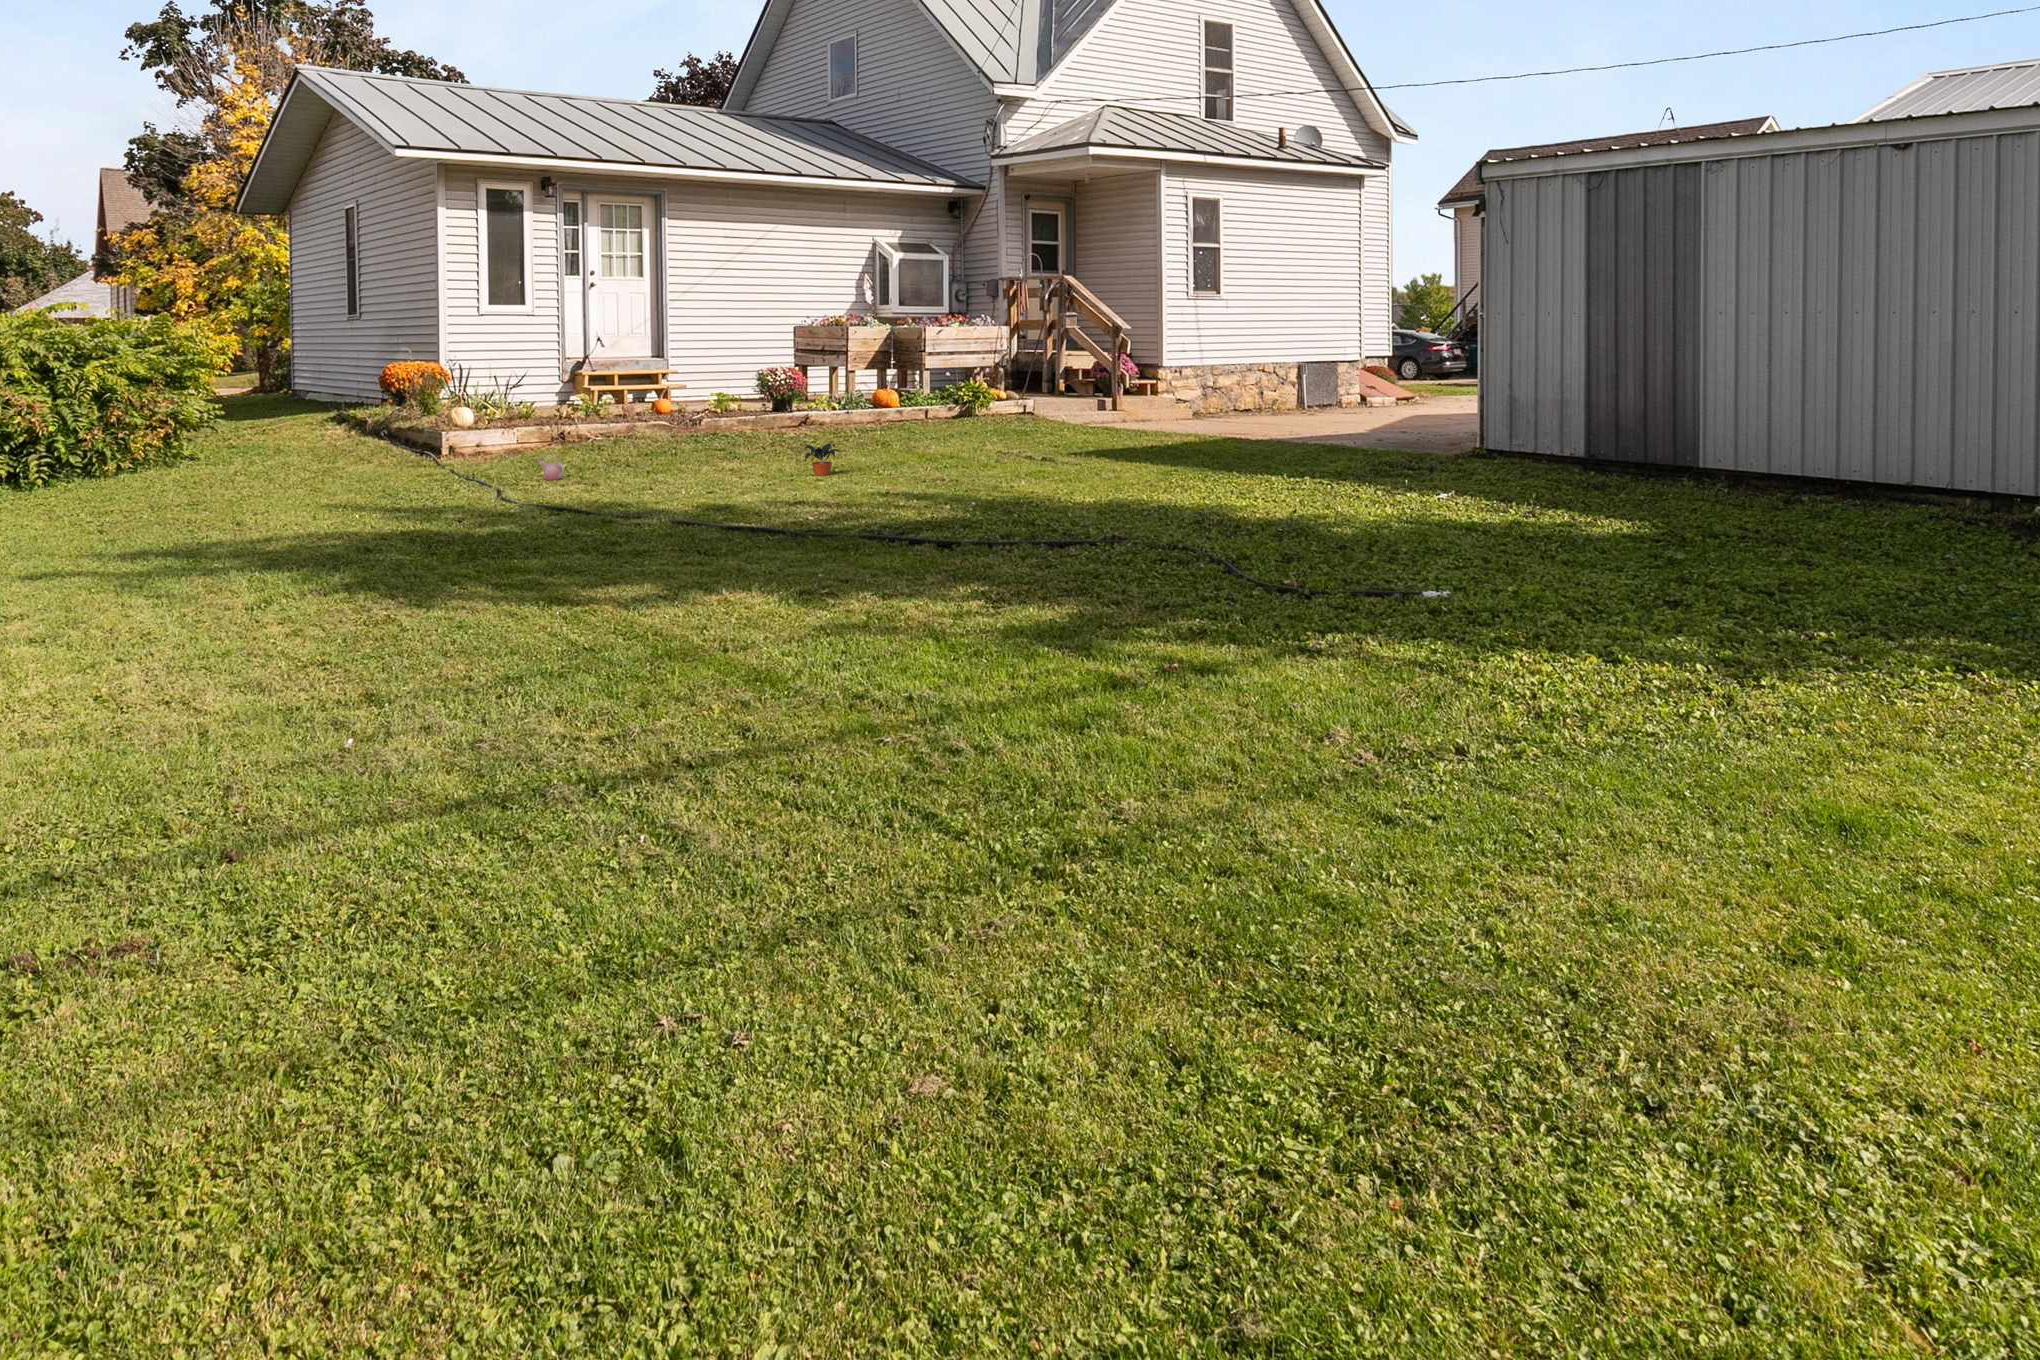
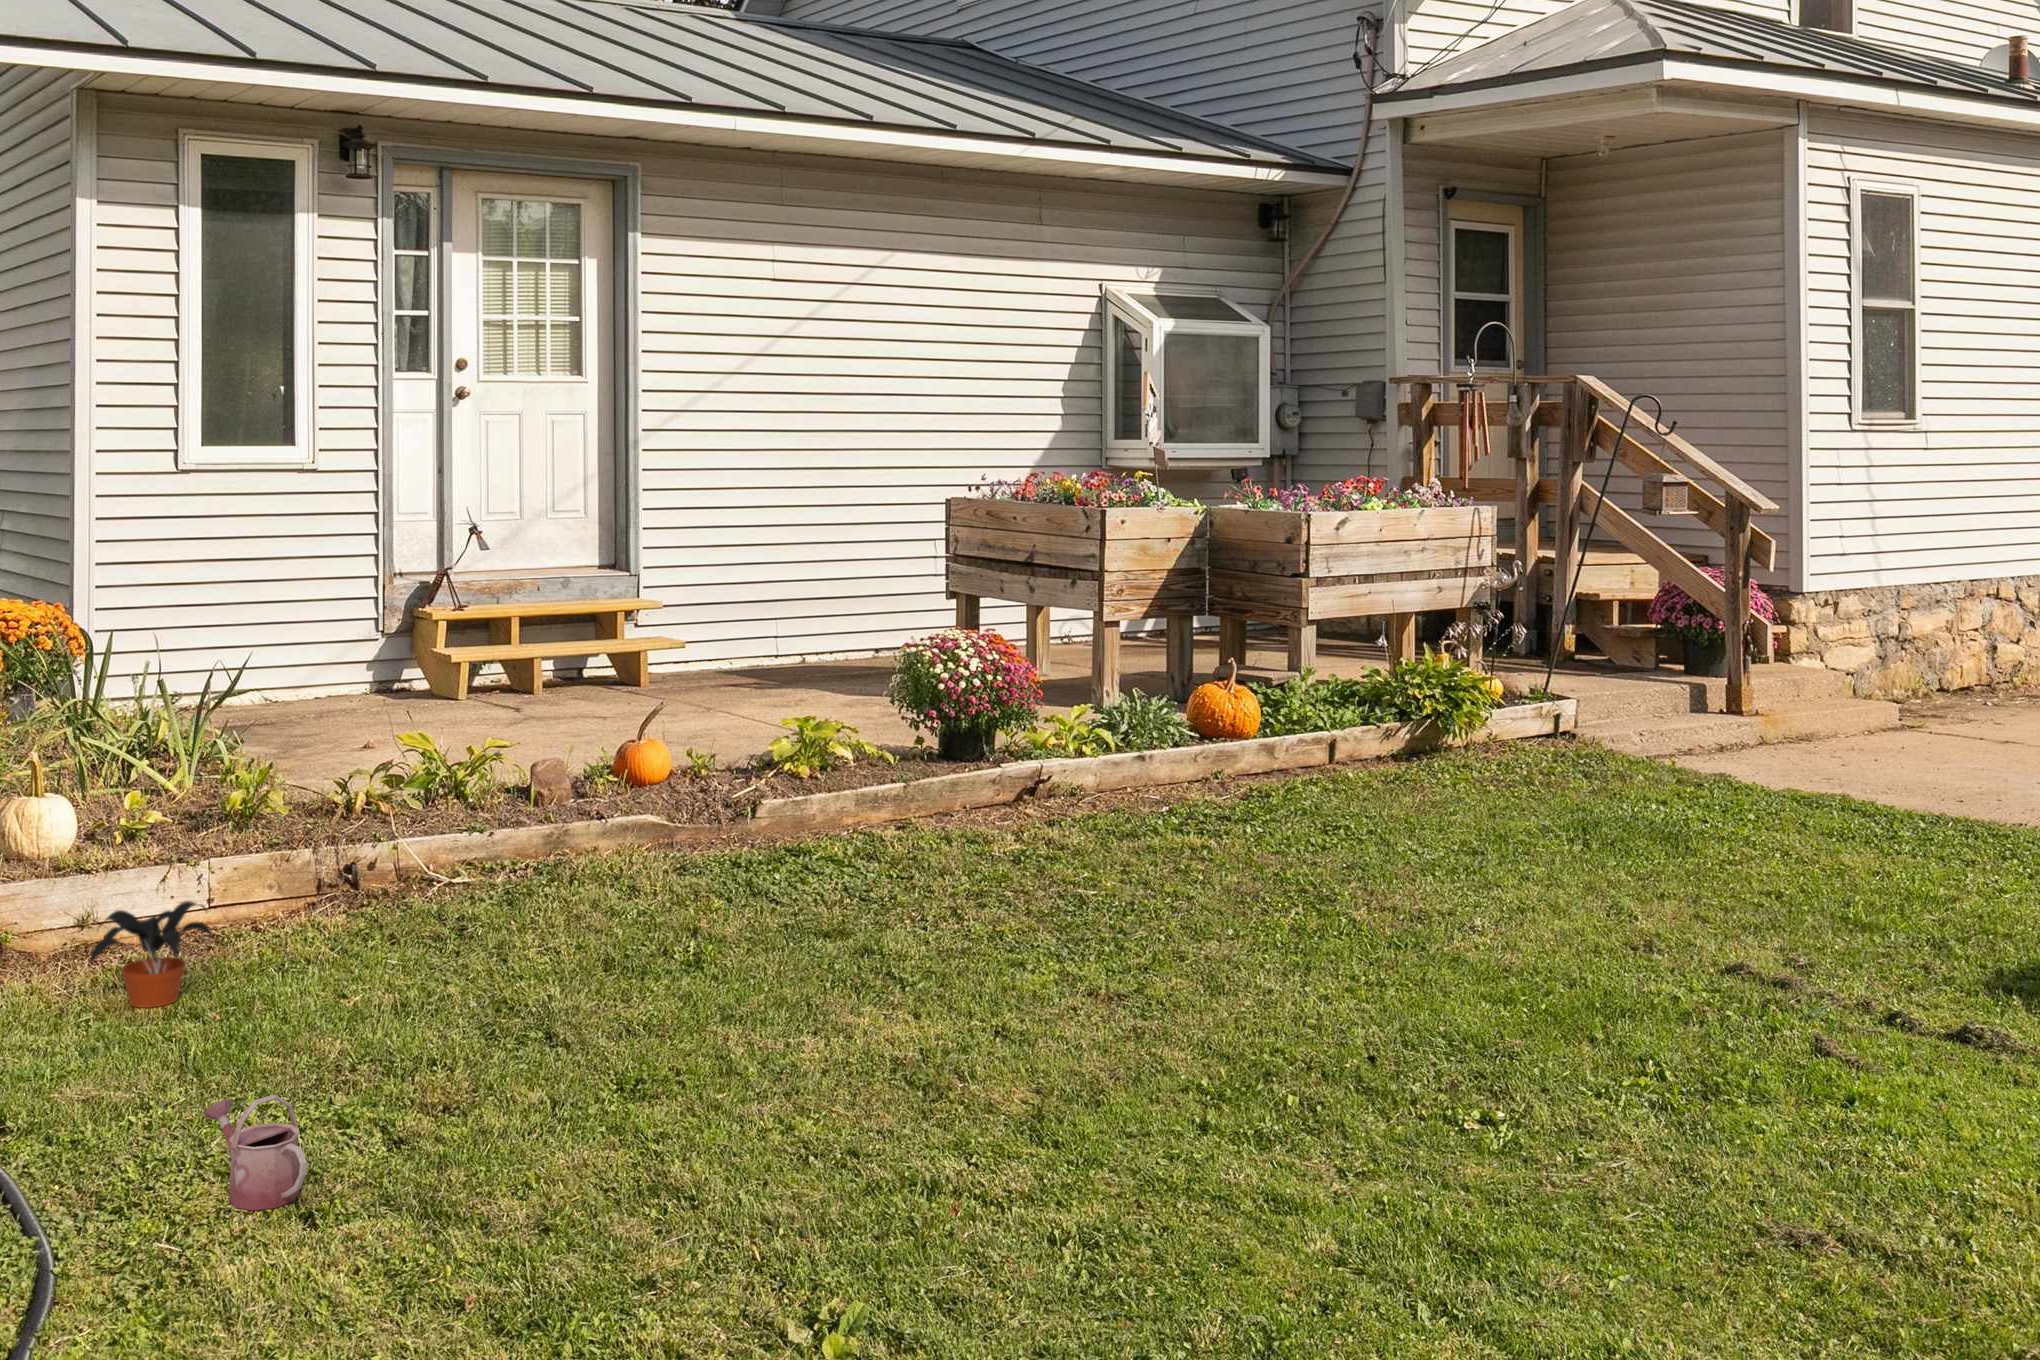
potted plant: present [804,443,839,475] -> present [90,901,213,1008]

